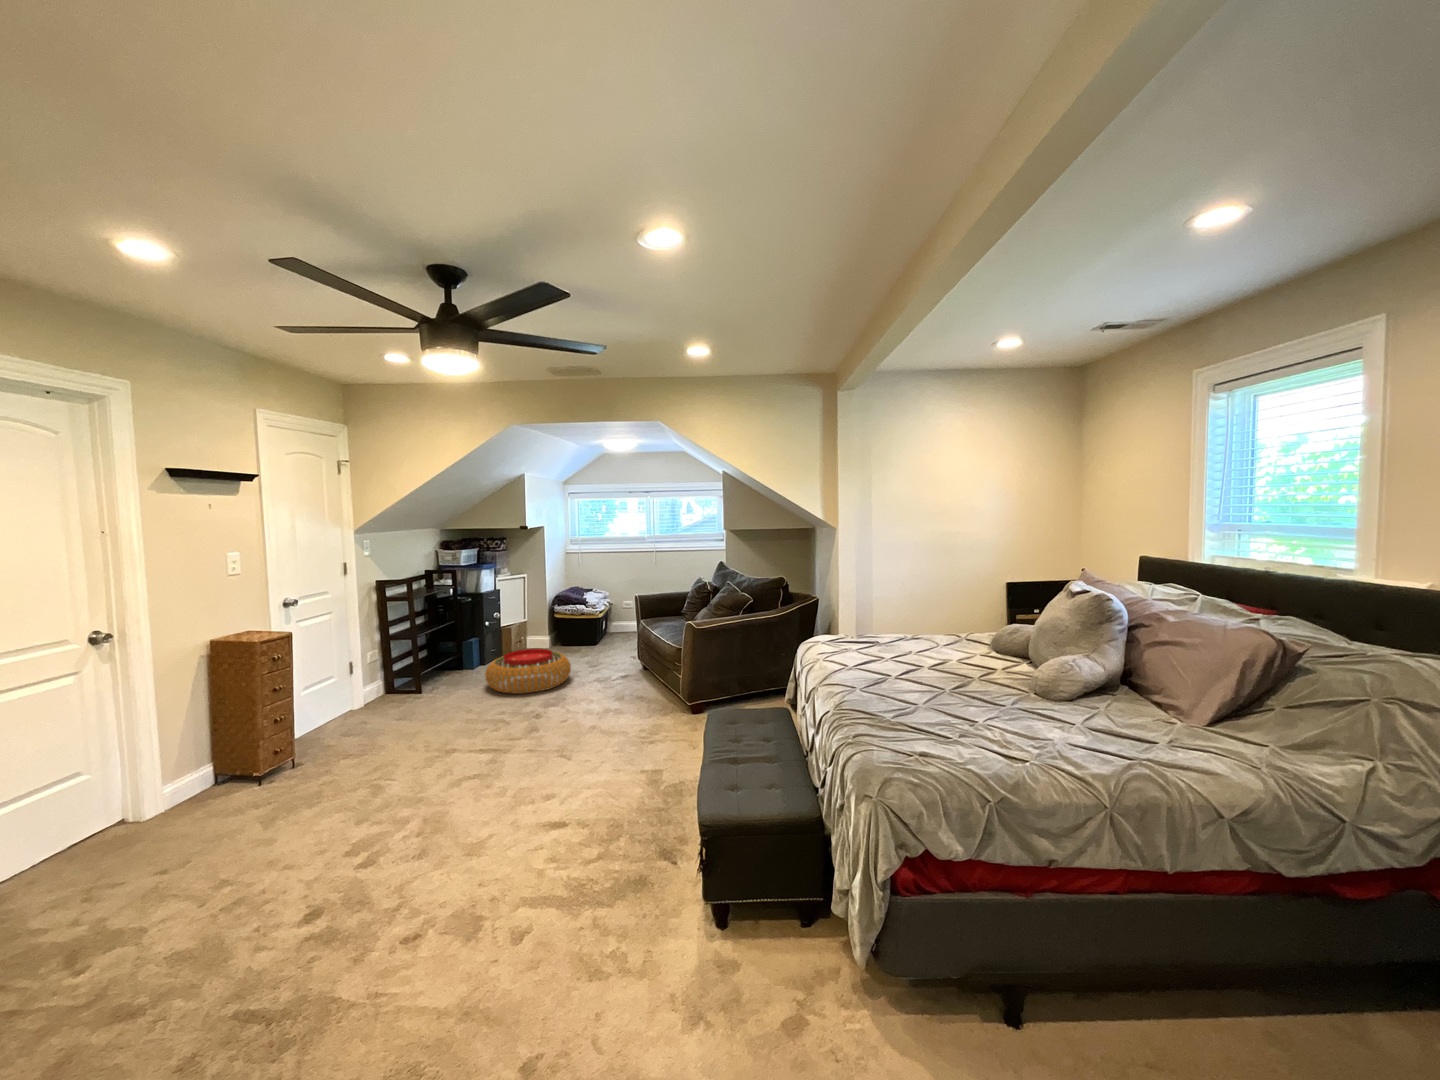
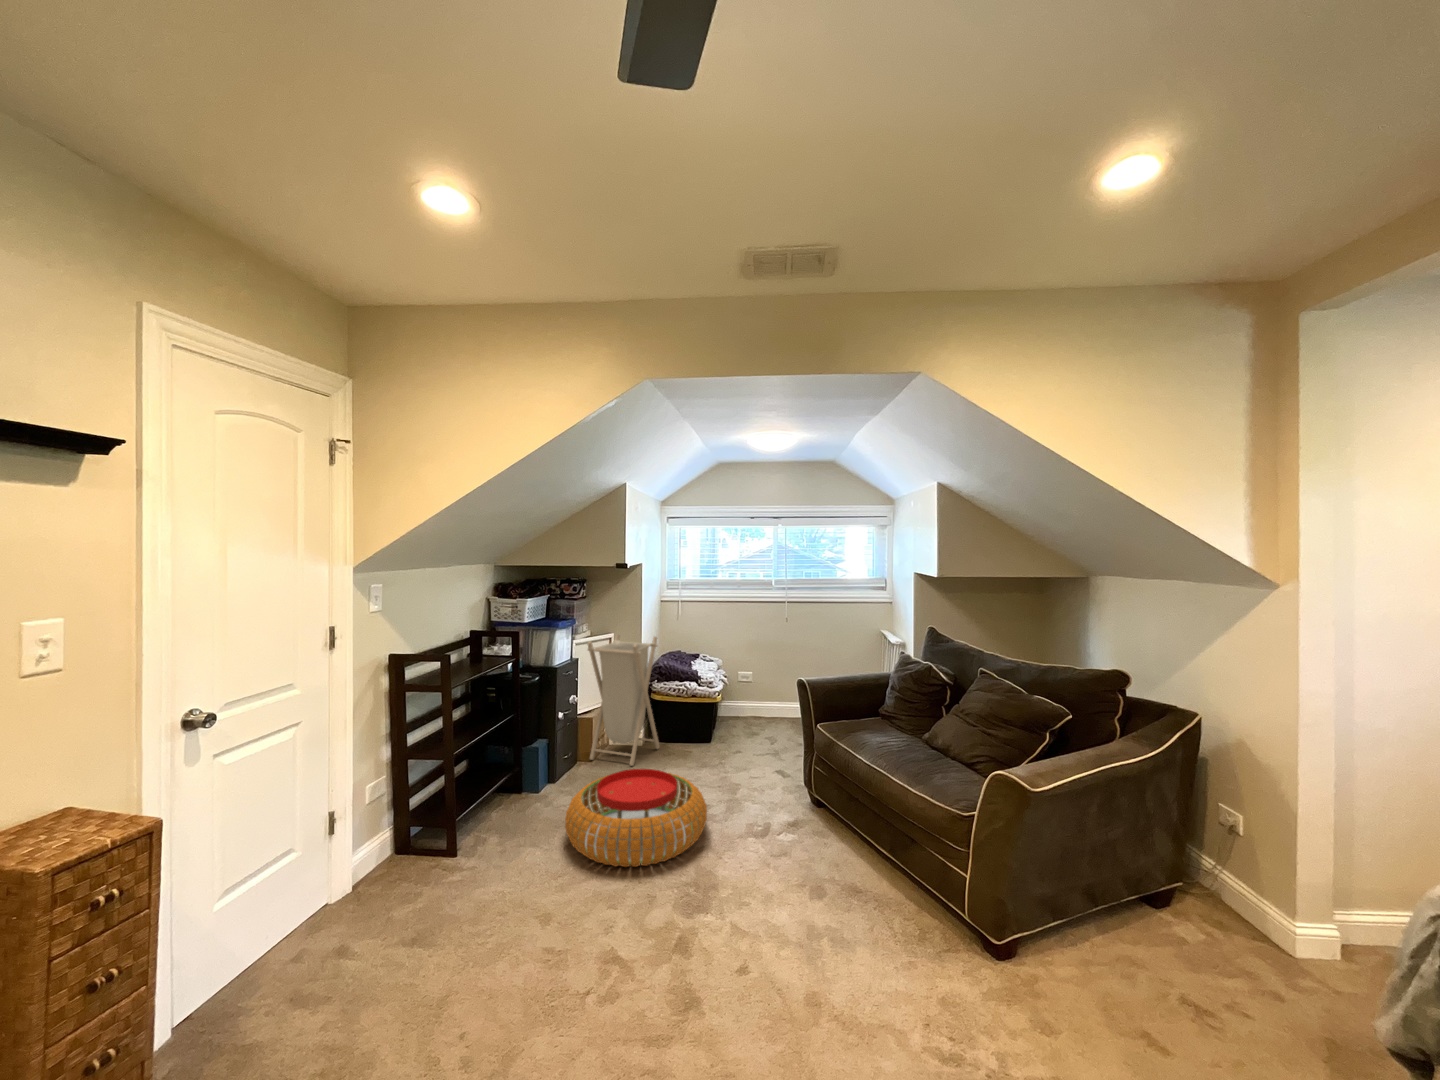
laundry hamper: none [506,575,560,657] -> present [587,634,659,766]

